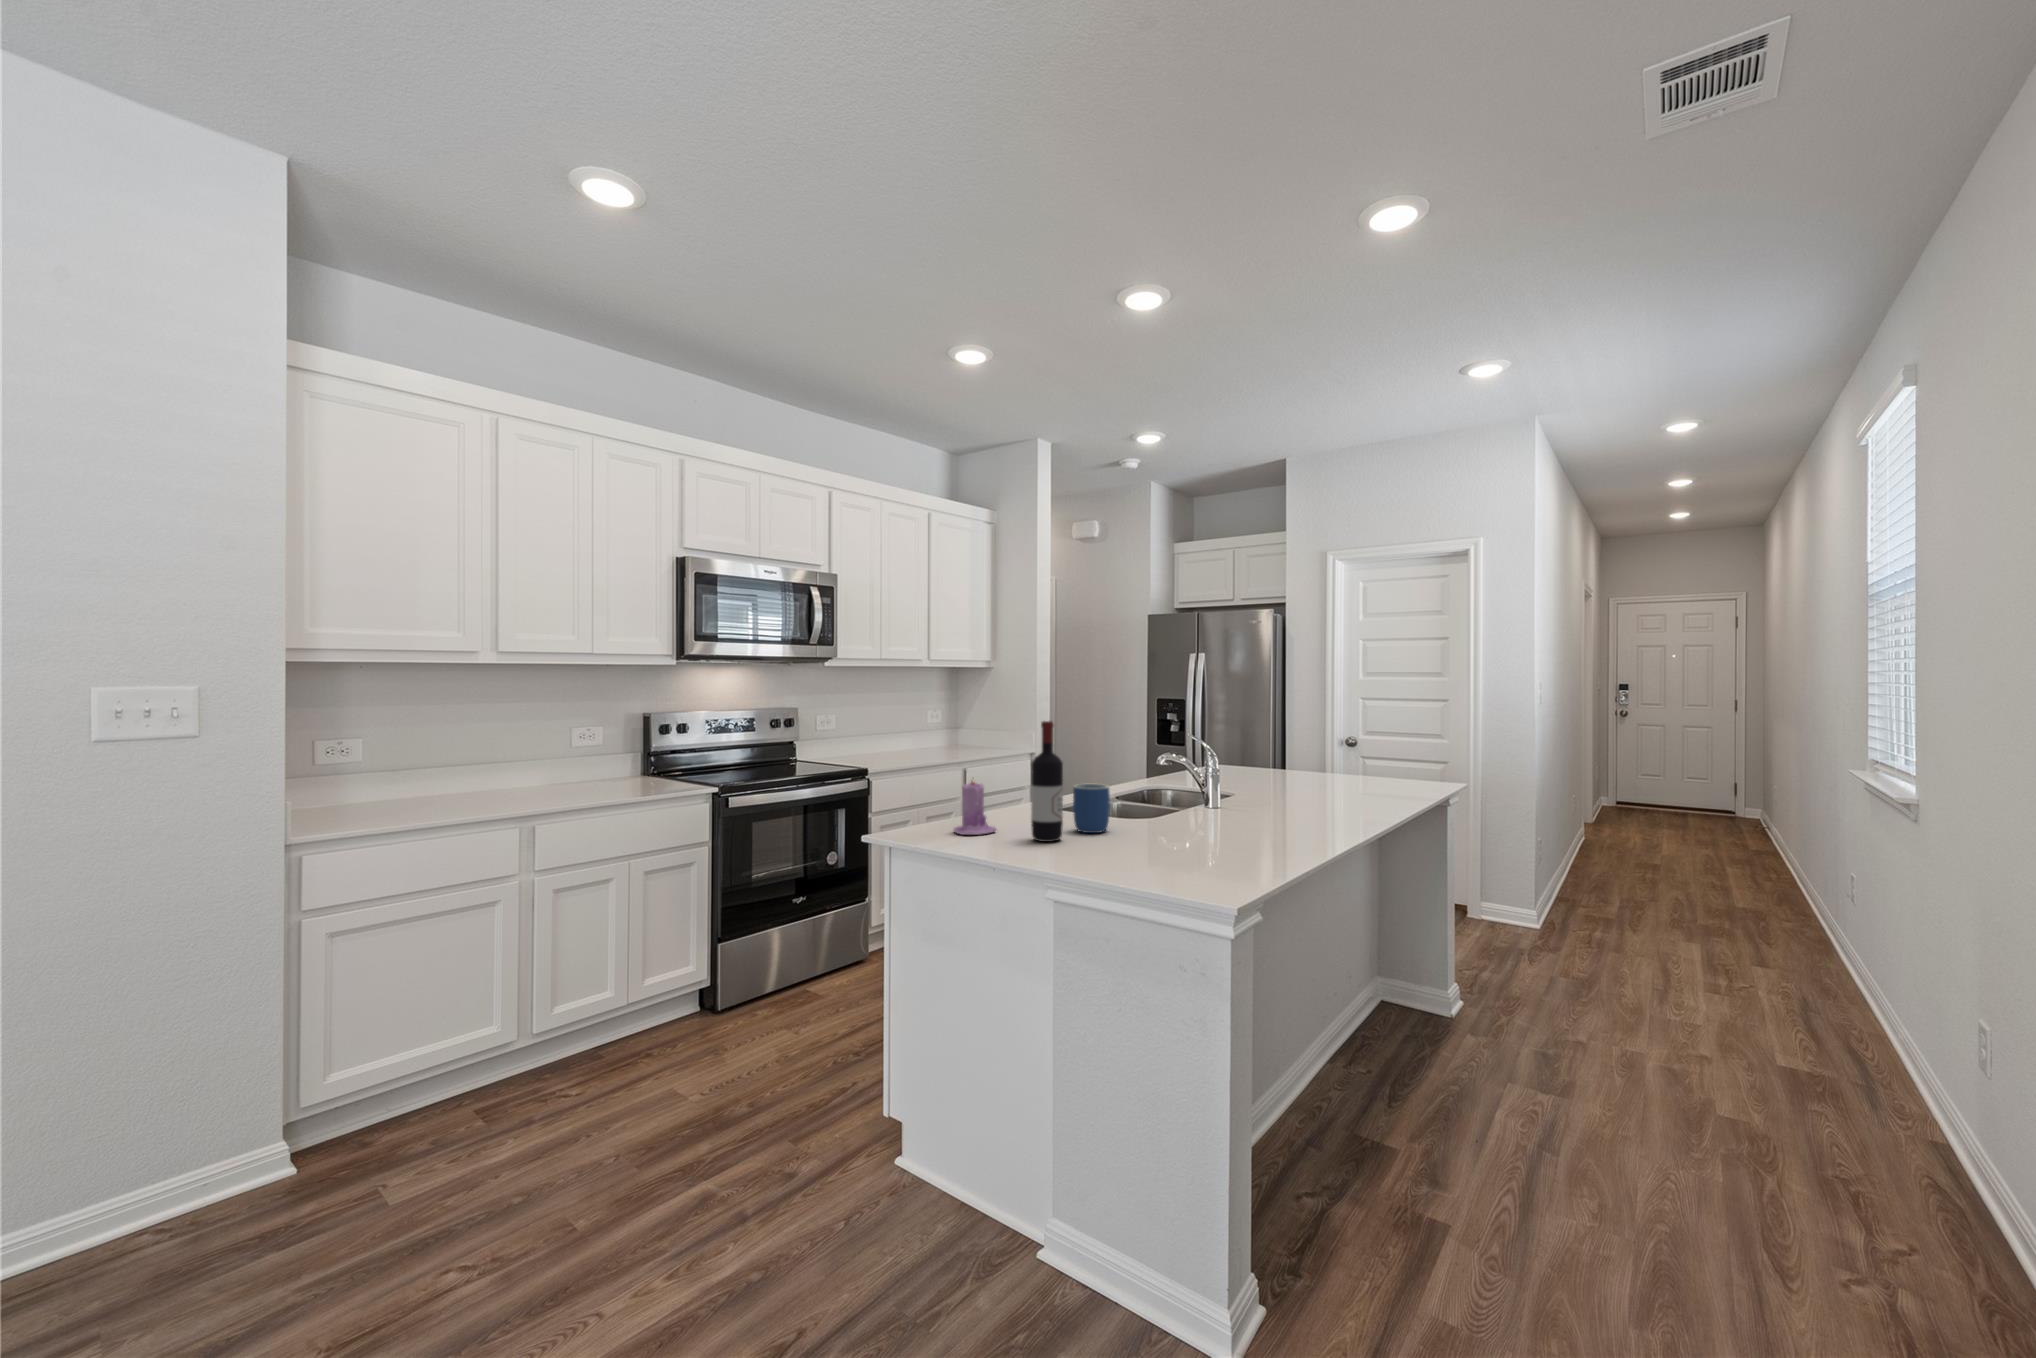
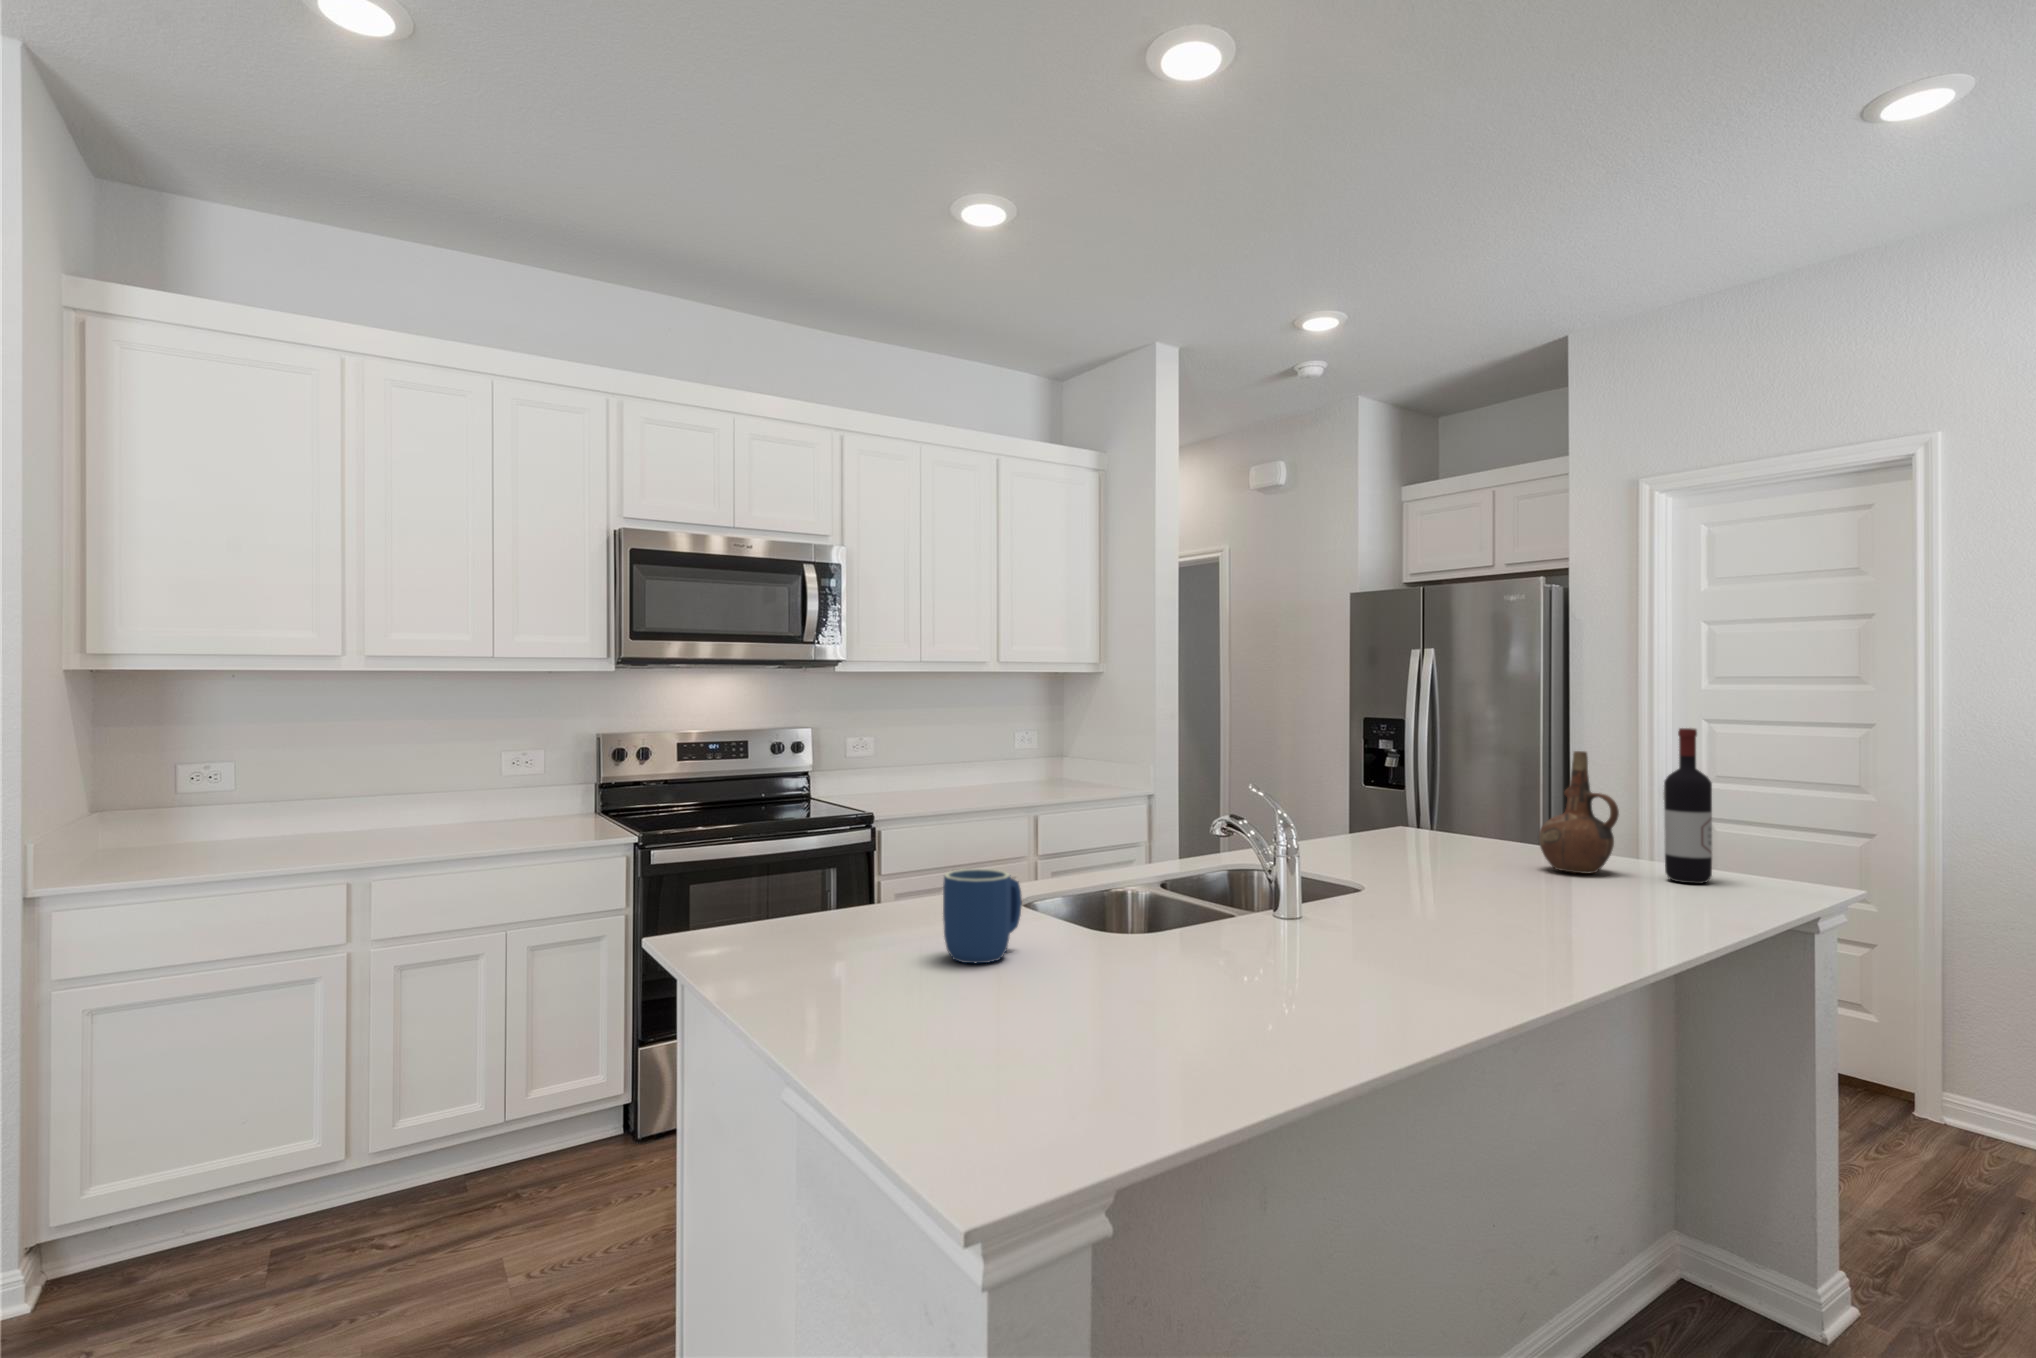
ceramic pitcher: none [1315,716,1356,783] -> present [1539,751,1619,874]
wine bottle: present [1031,721,1063,842] -> present [1664,728,1712,884]
candle: present [954,781,996,835] -> none [744,846,817,952]

